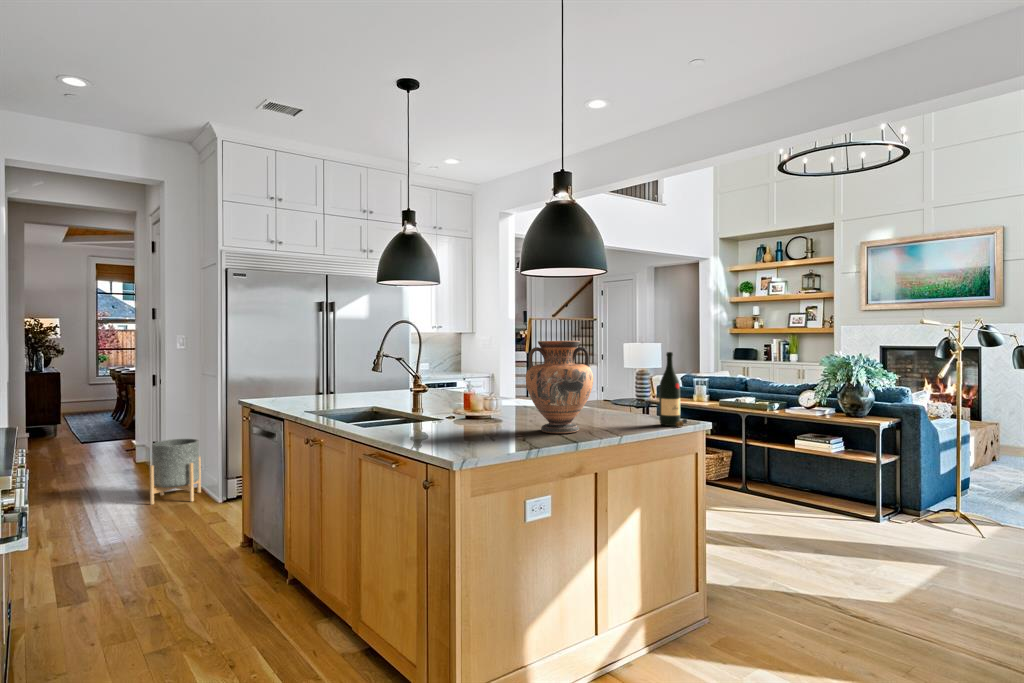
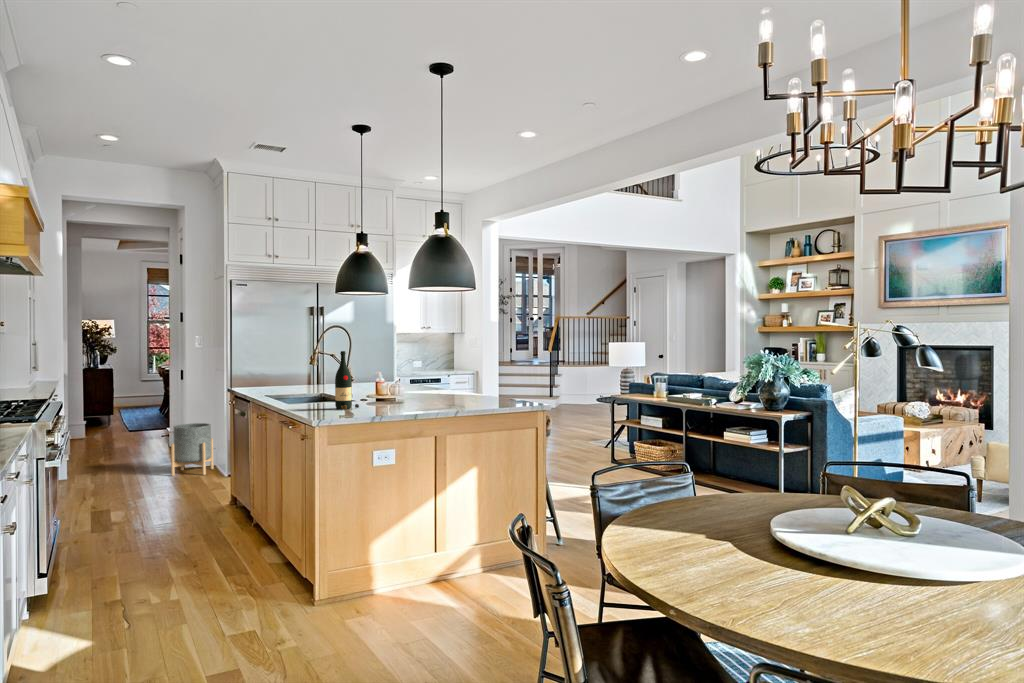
vase: present [526,341,593,433] -> none [396,342,446,408]
wine bottle: present [659,352,687,427] -> present [335,351,359,409]

